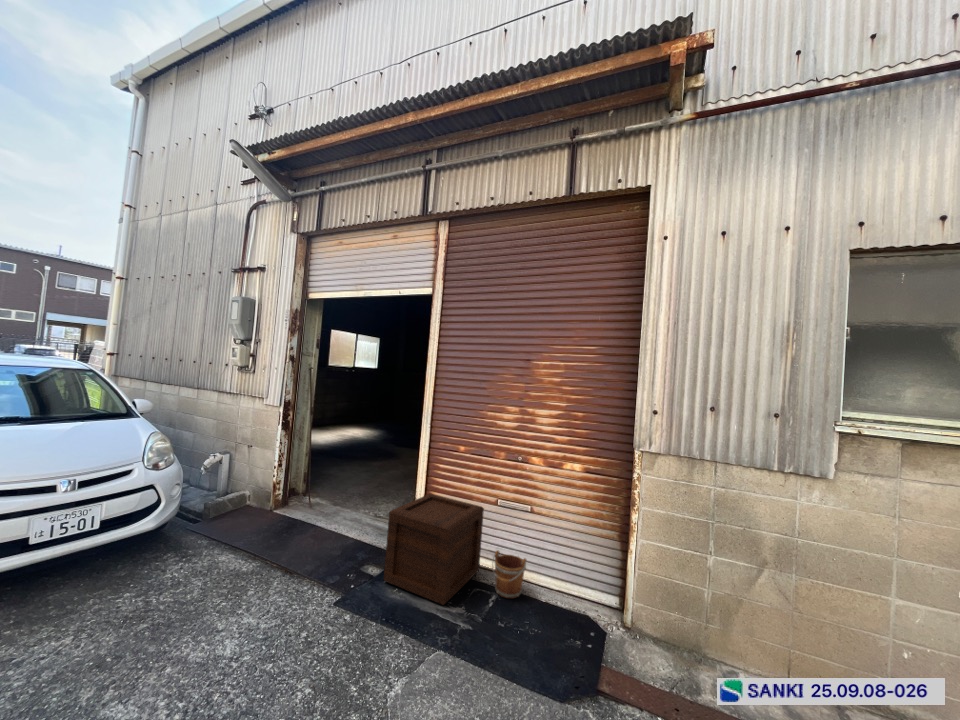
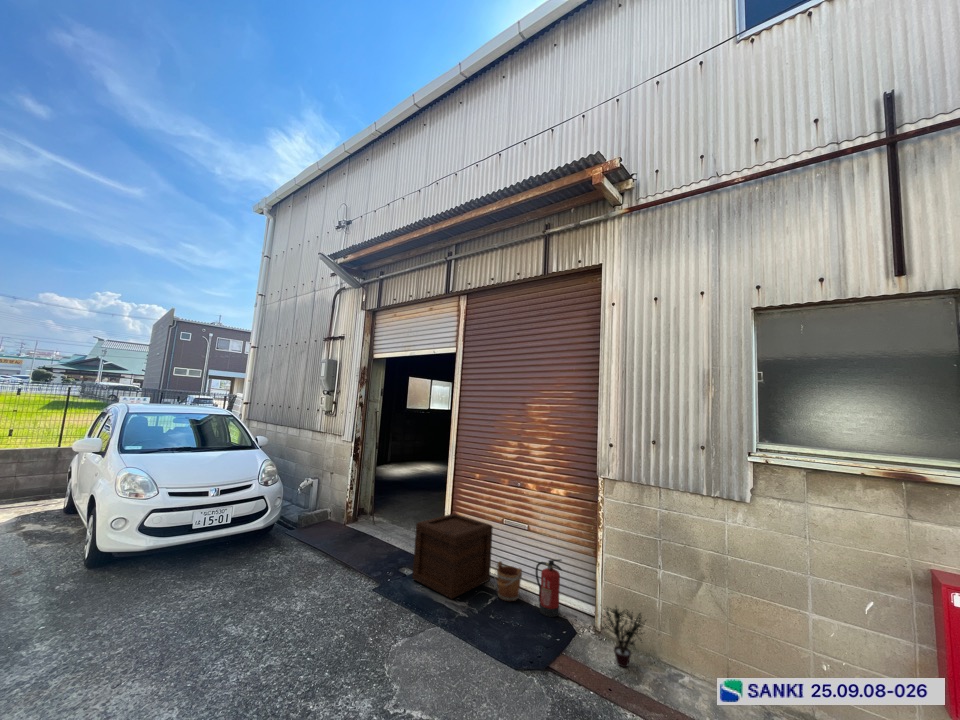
fire extinguisher: none [545,546,581,614] -> present [536,559,562,617]
potted plant: none [646,599,707,674] -> present [603,606,646,667]

